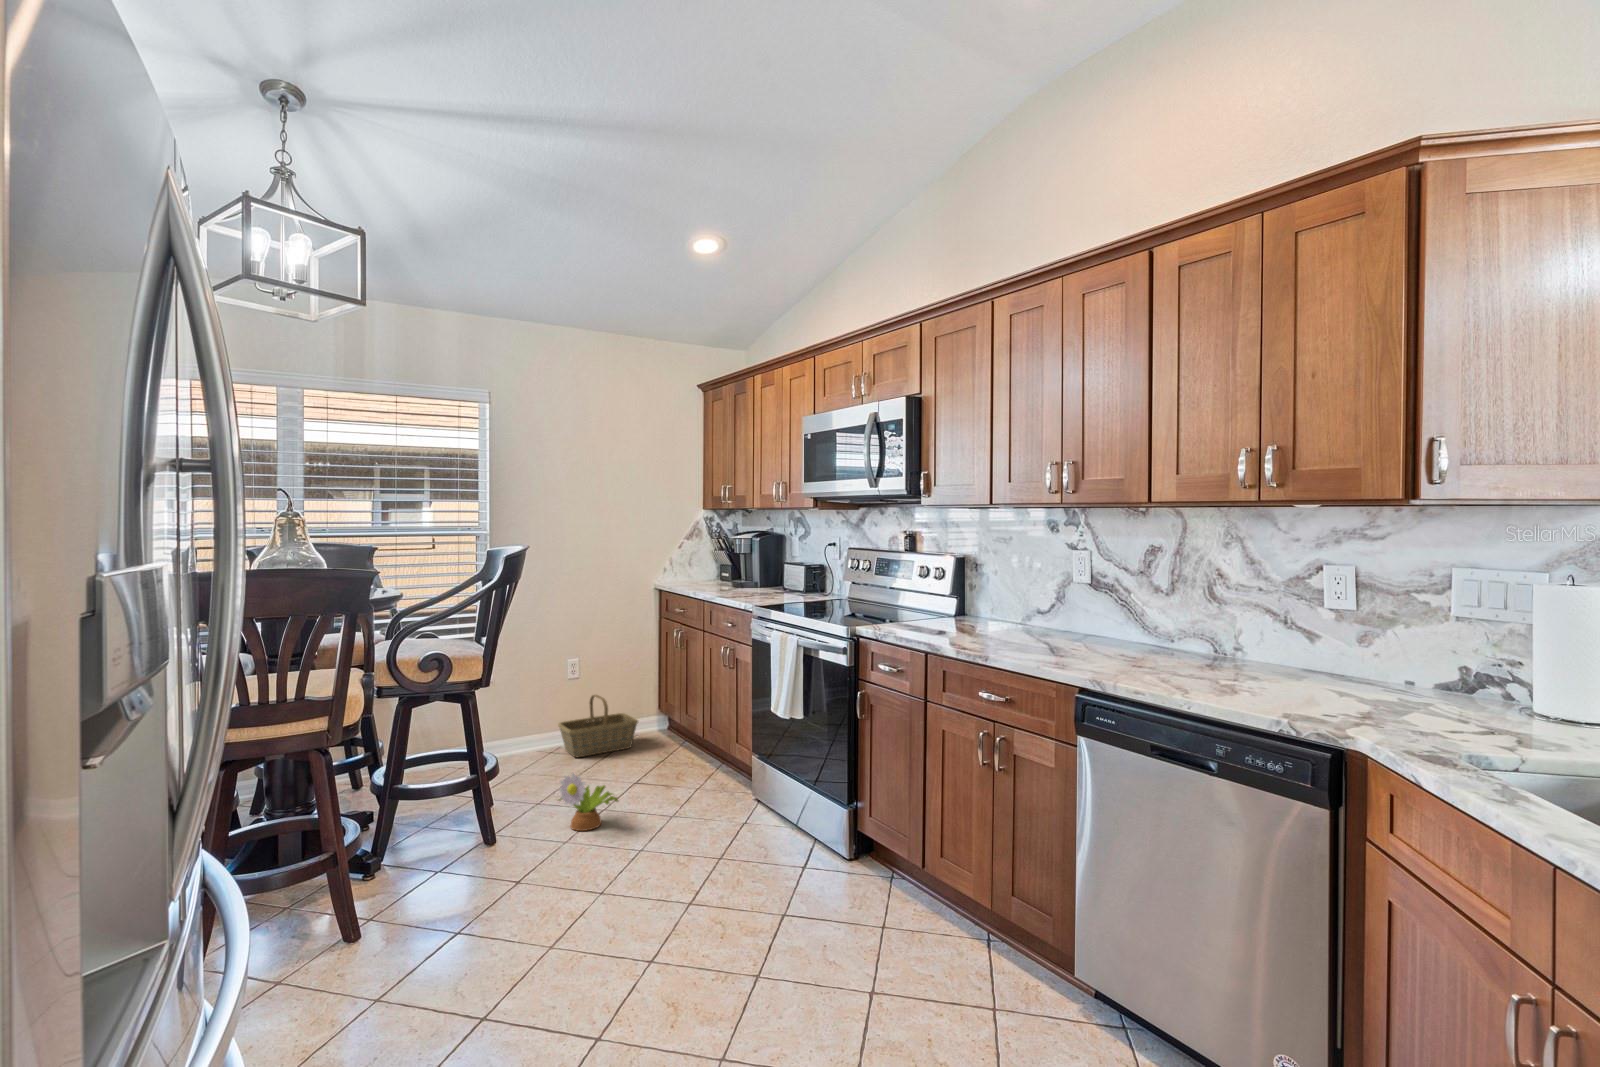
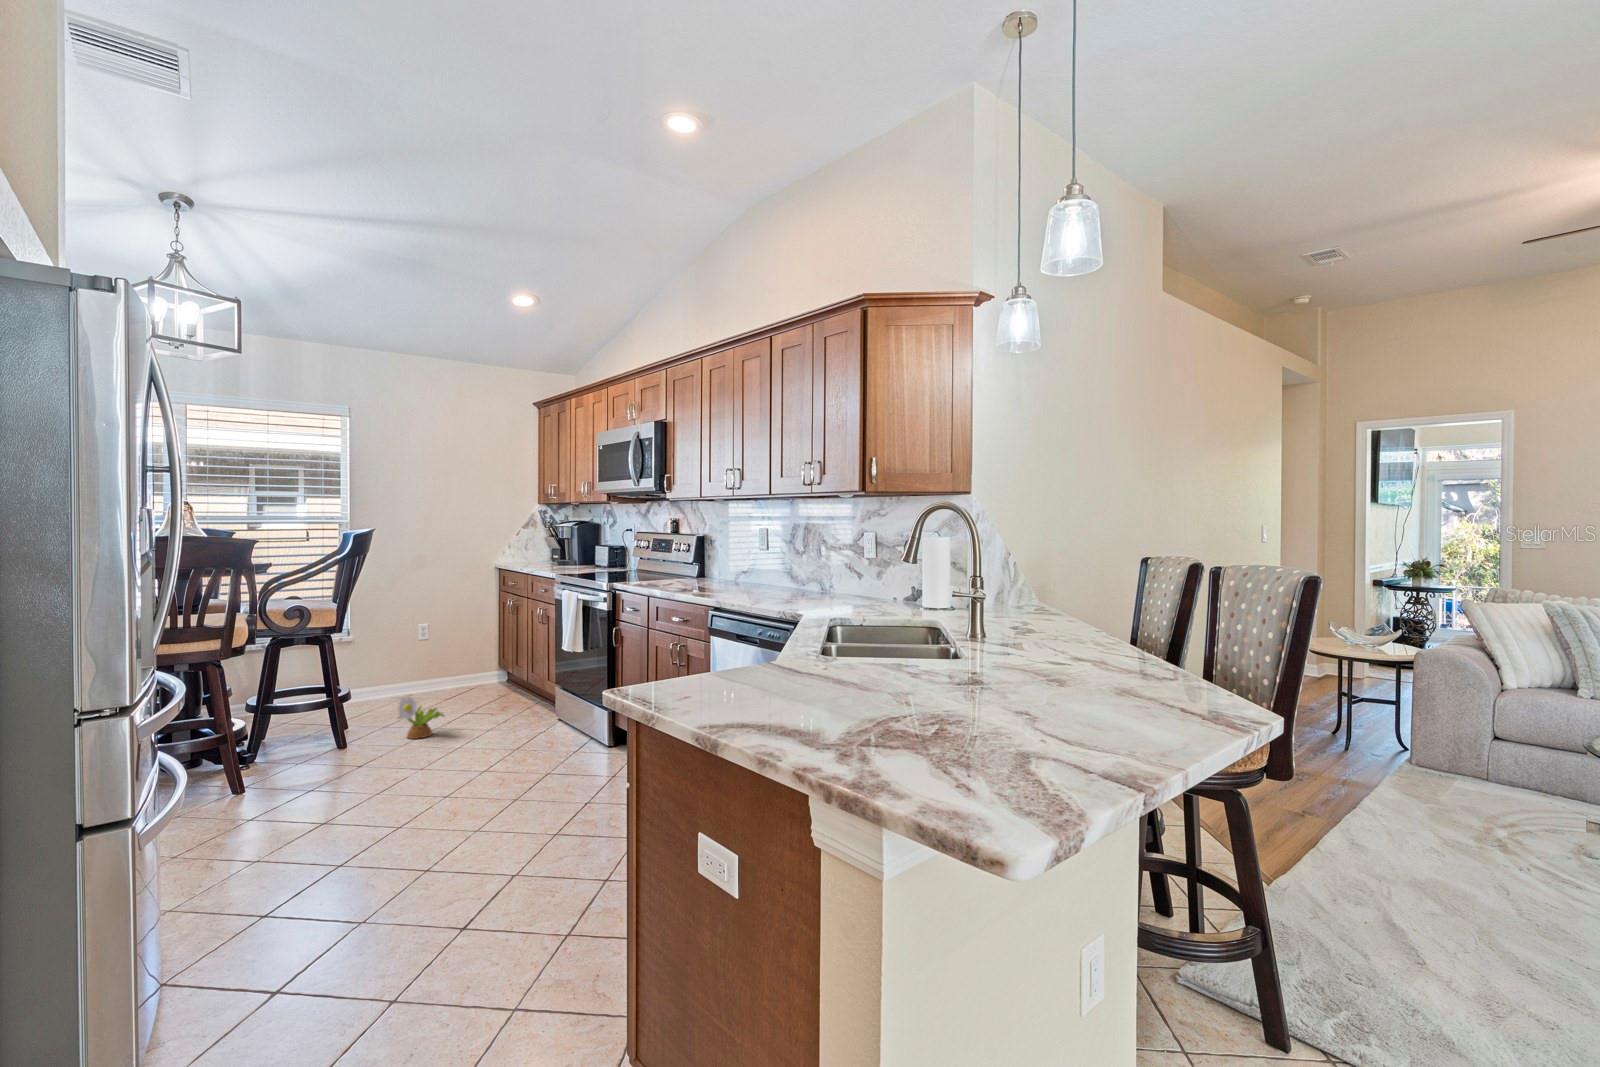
basket: present [558,695,638,757] -> none [410,651,478,699]

